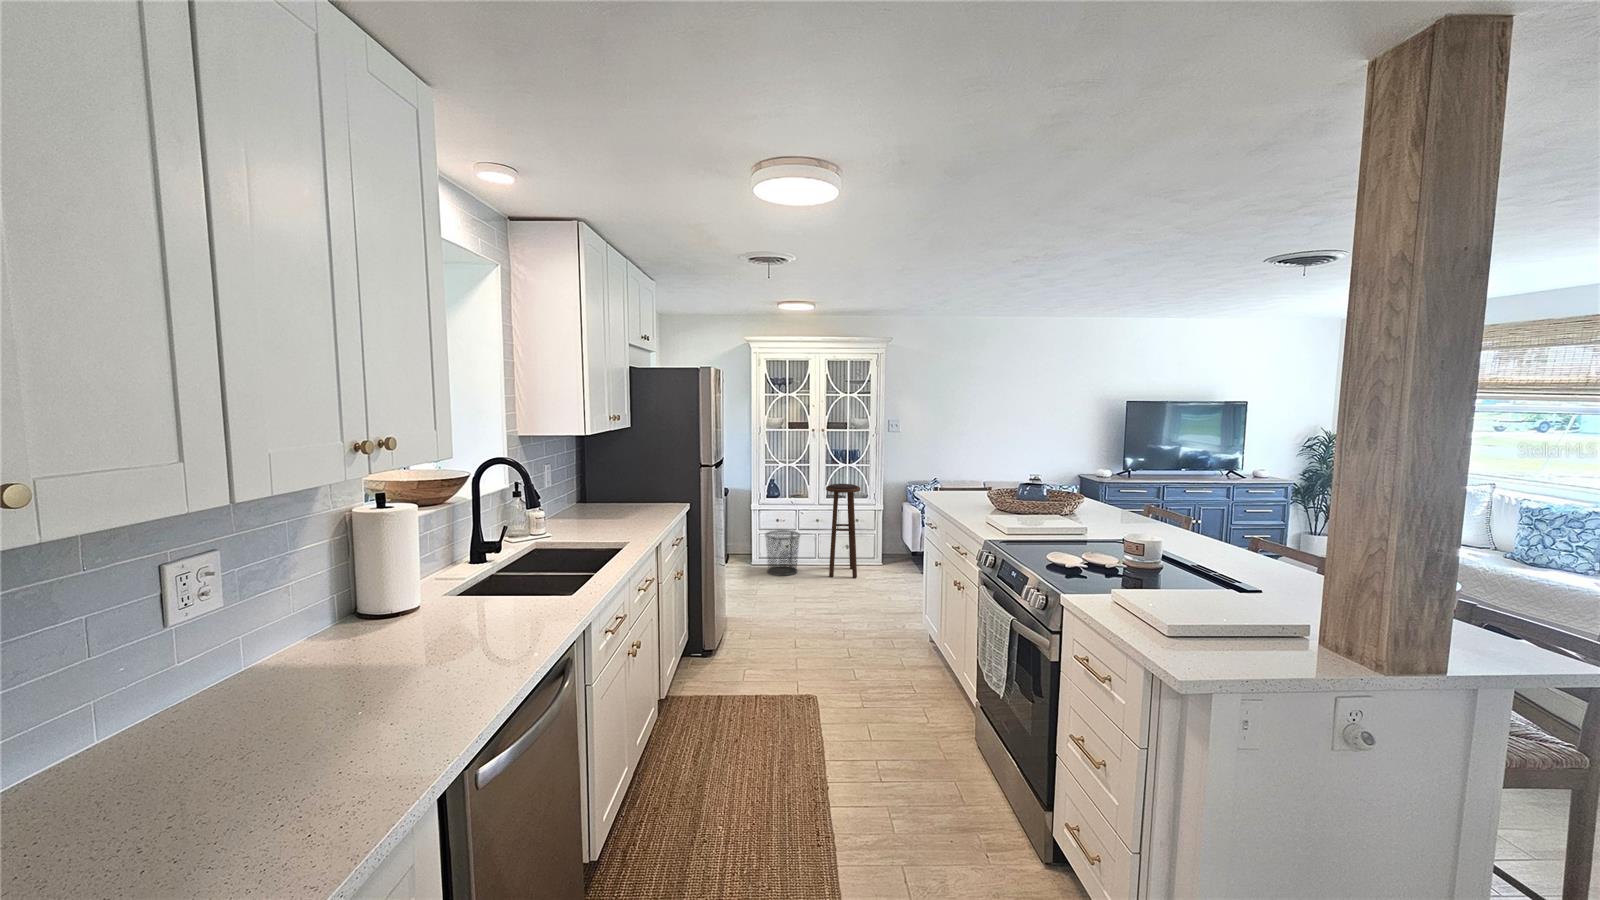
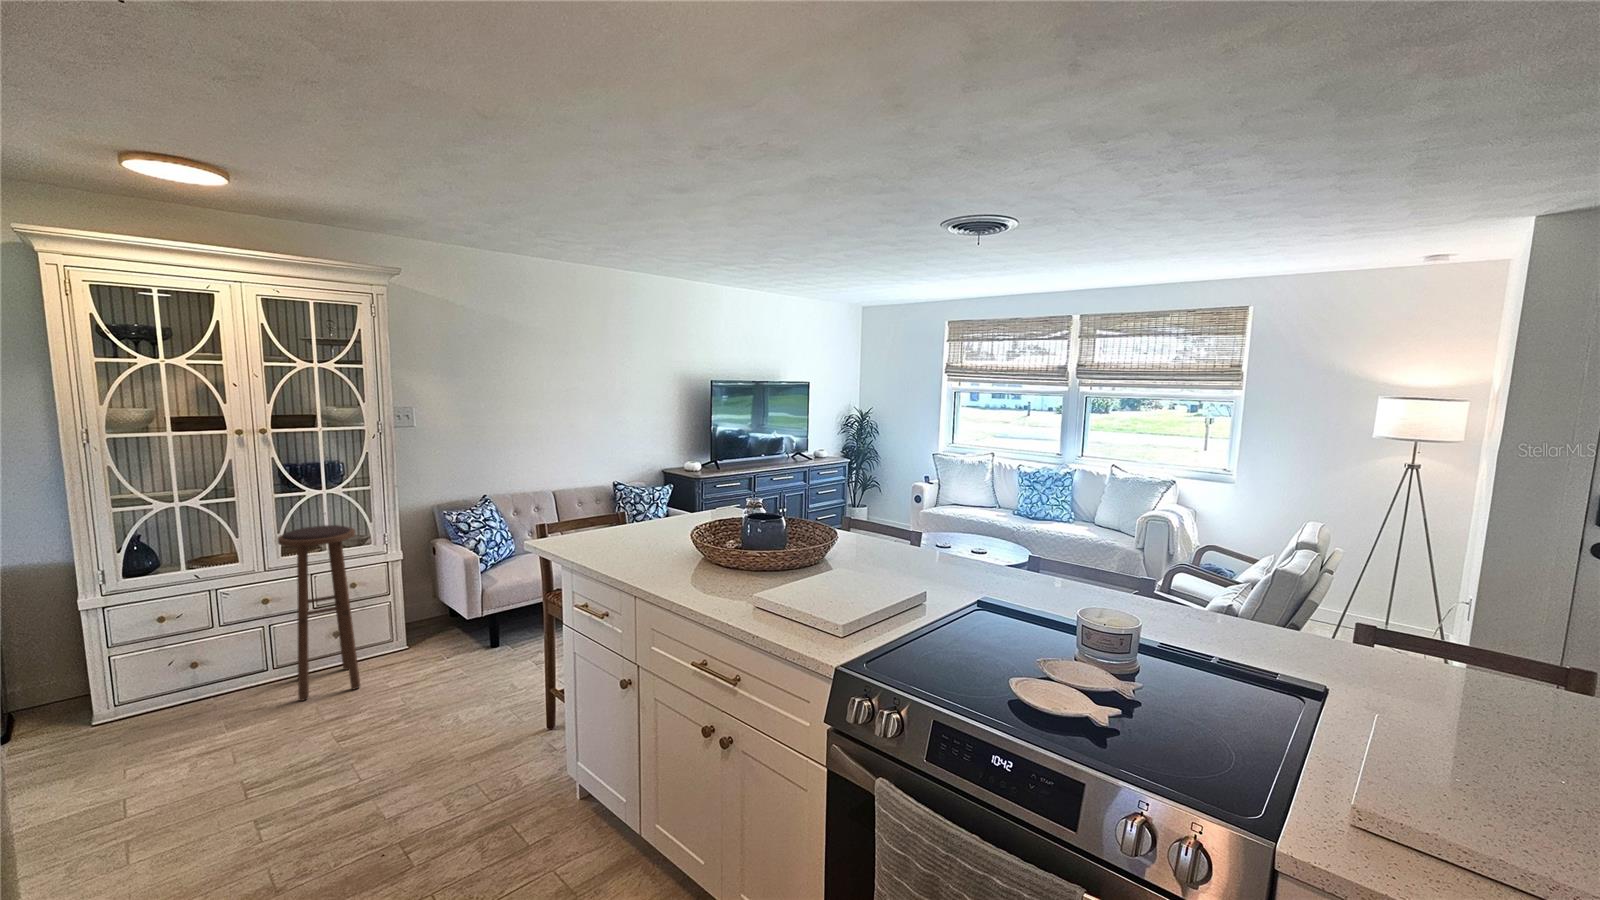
waste bin: present [765,530,800,576] -> none [119,631,221,734]

